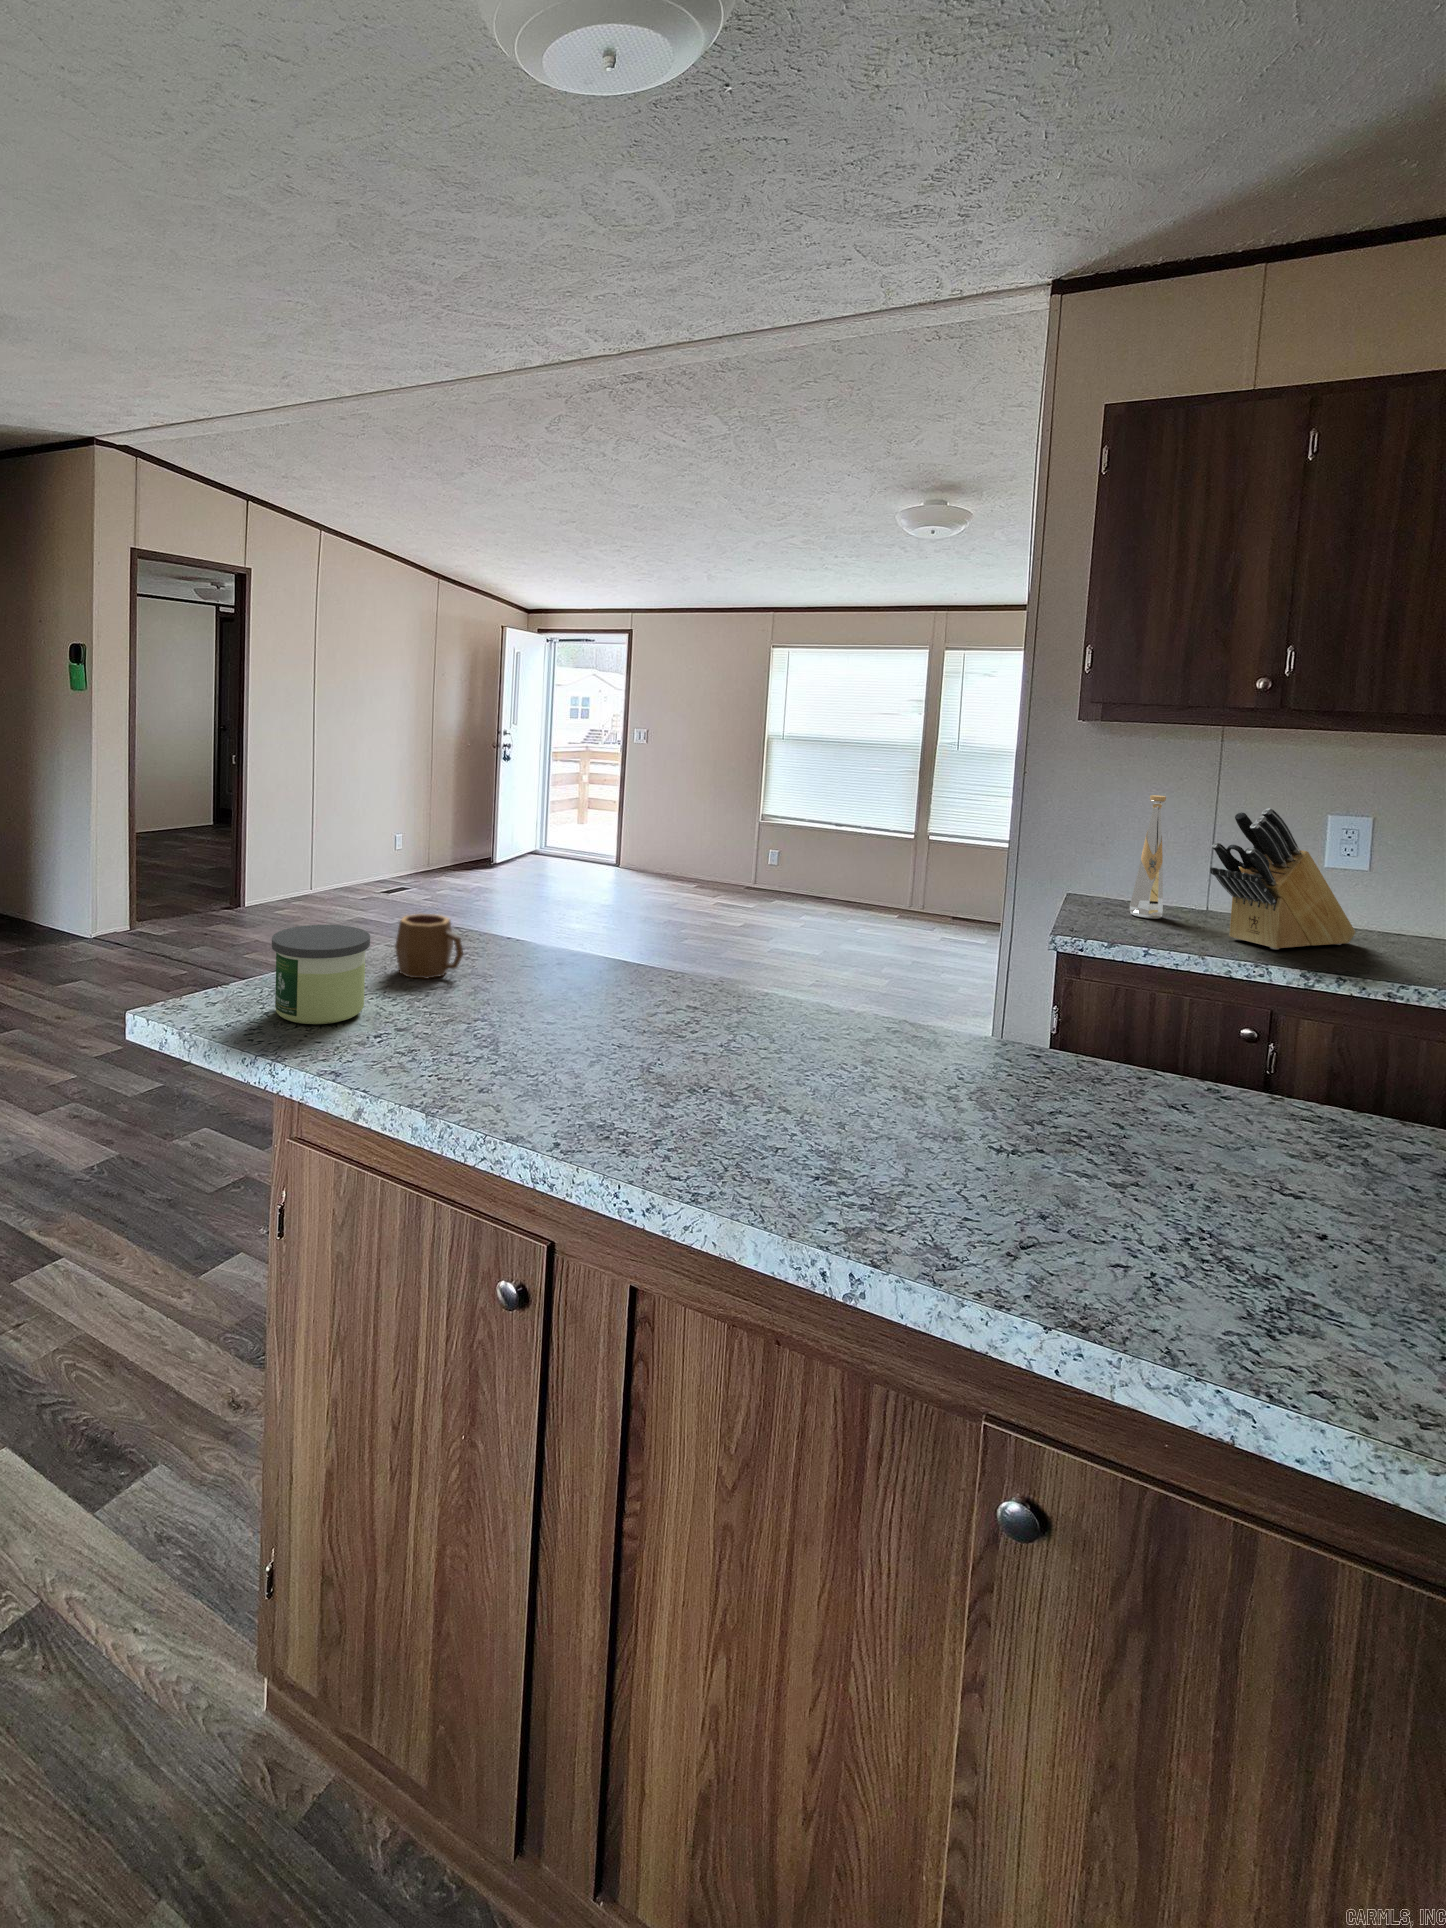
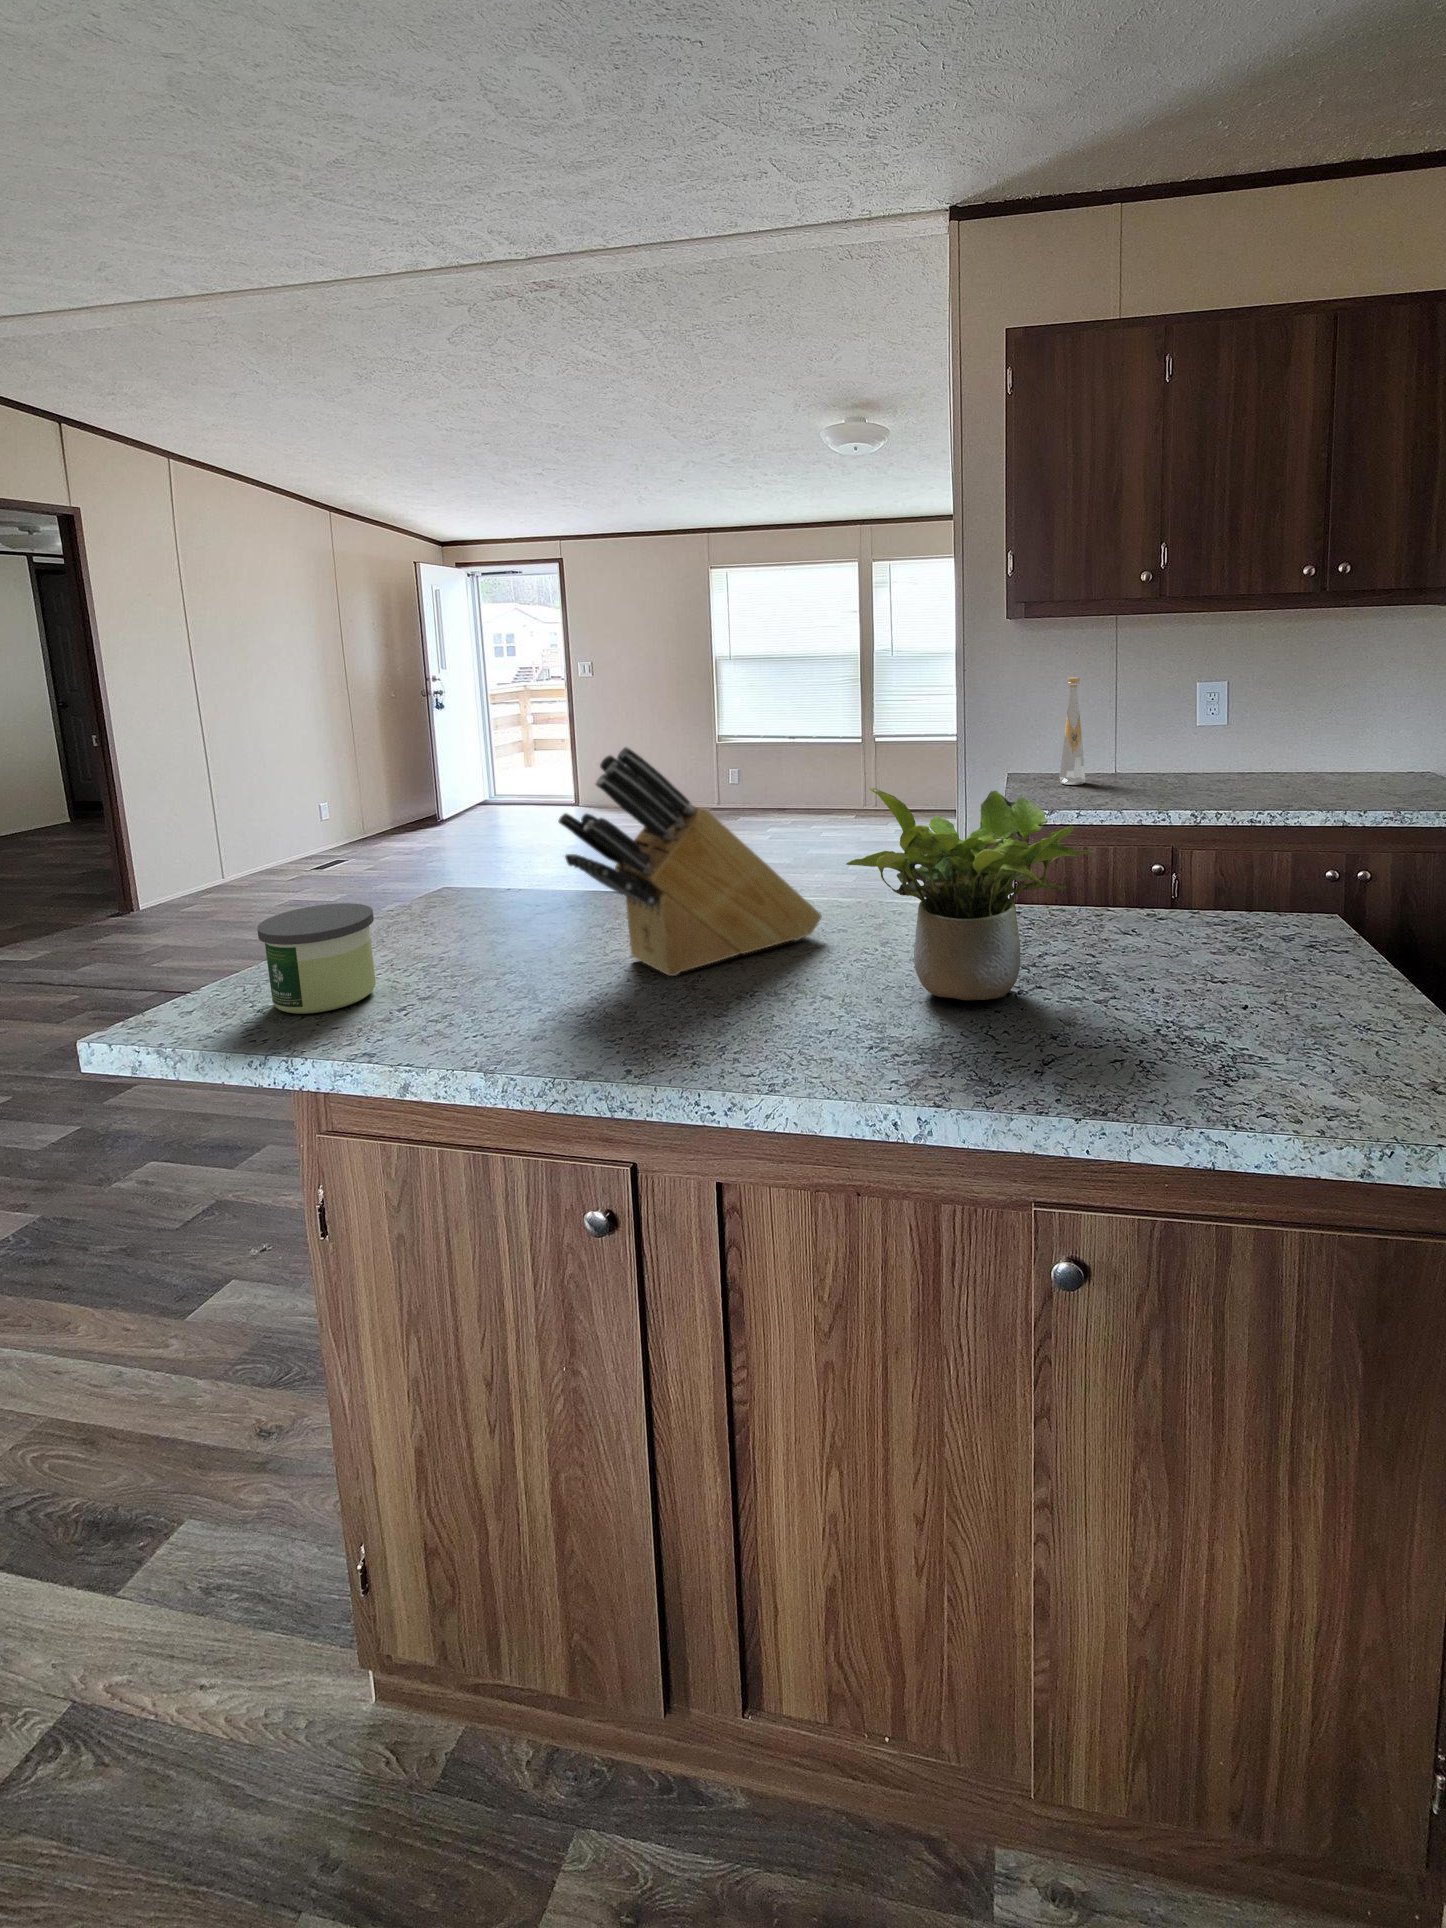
knife block: present [1210,808,1356,950] -> present [558,747,822,976]
potted plant: none [823,889,1126,1153] -> present [846,788,1093,1000]
mug: present [395,914,463,979] -> none [392,877,470,947]

